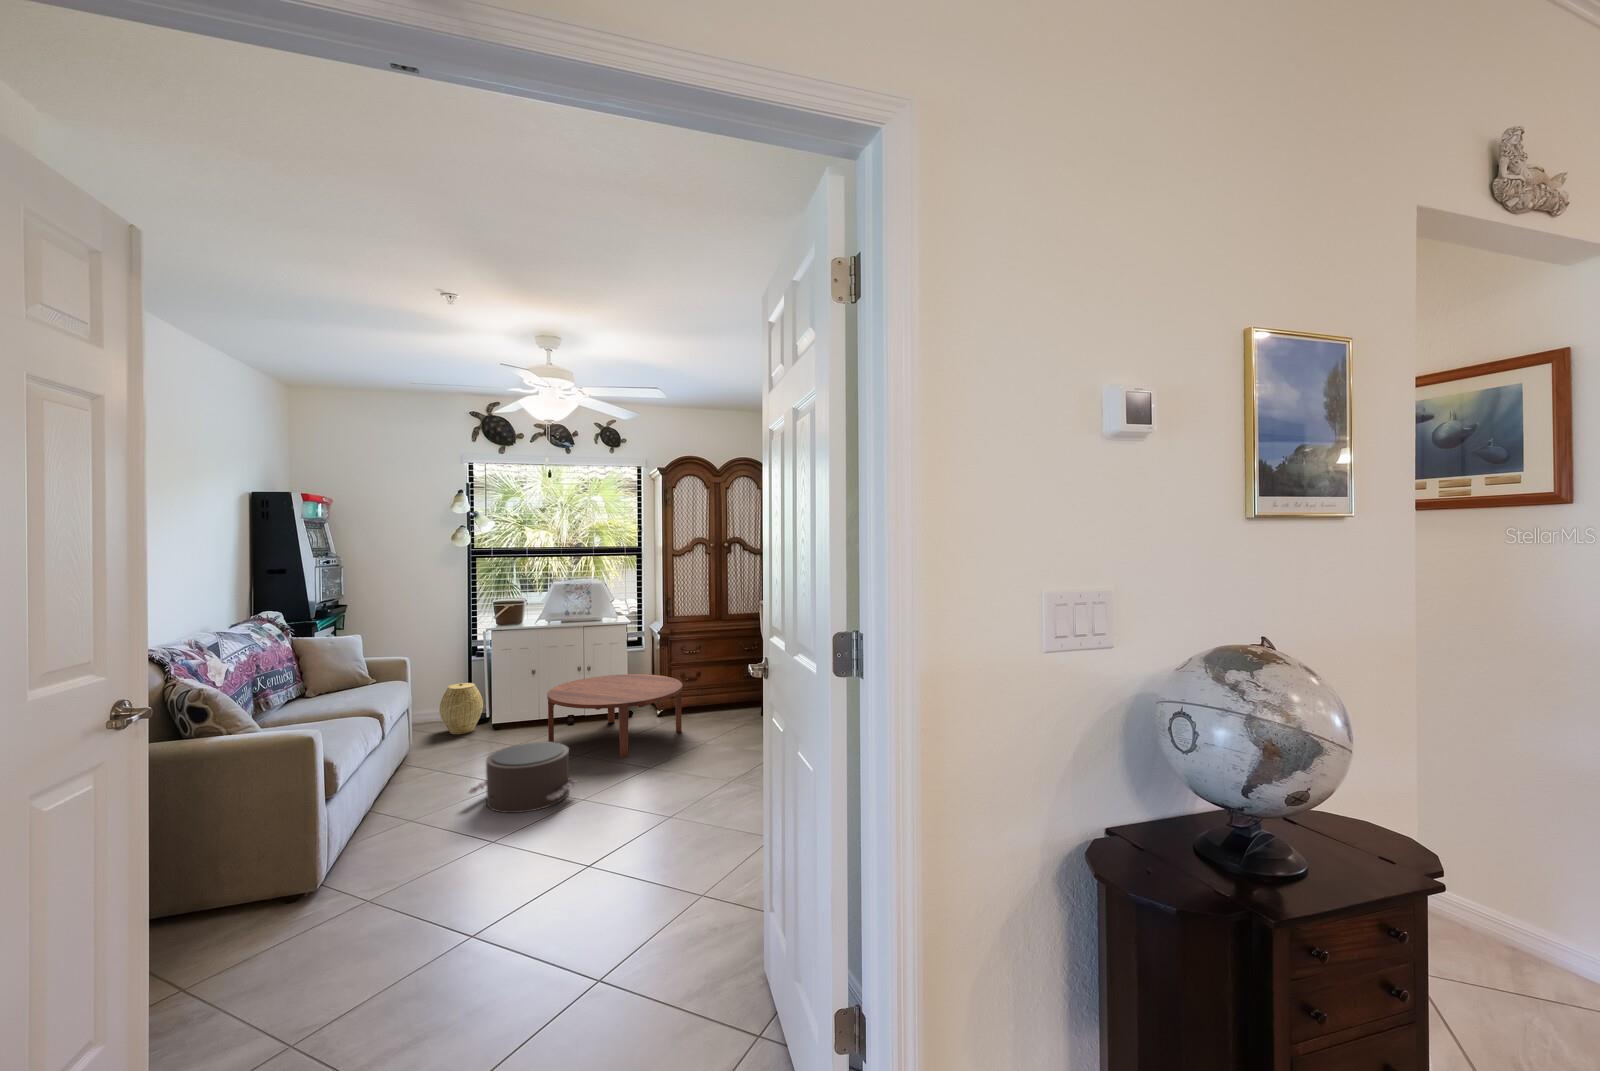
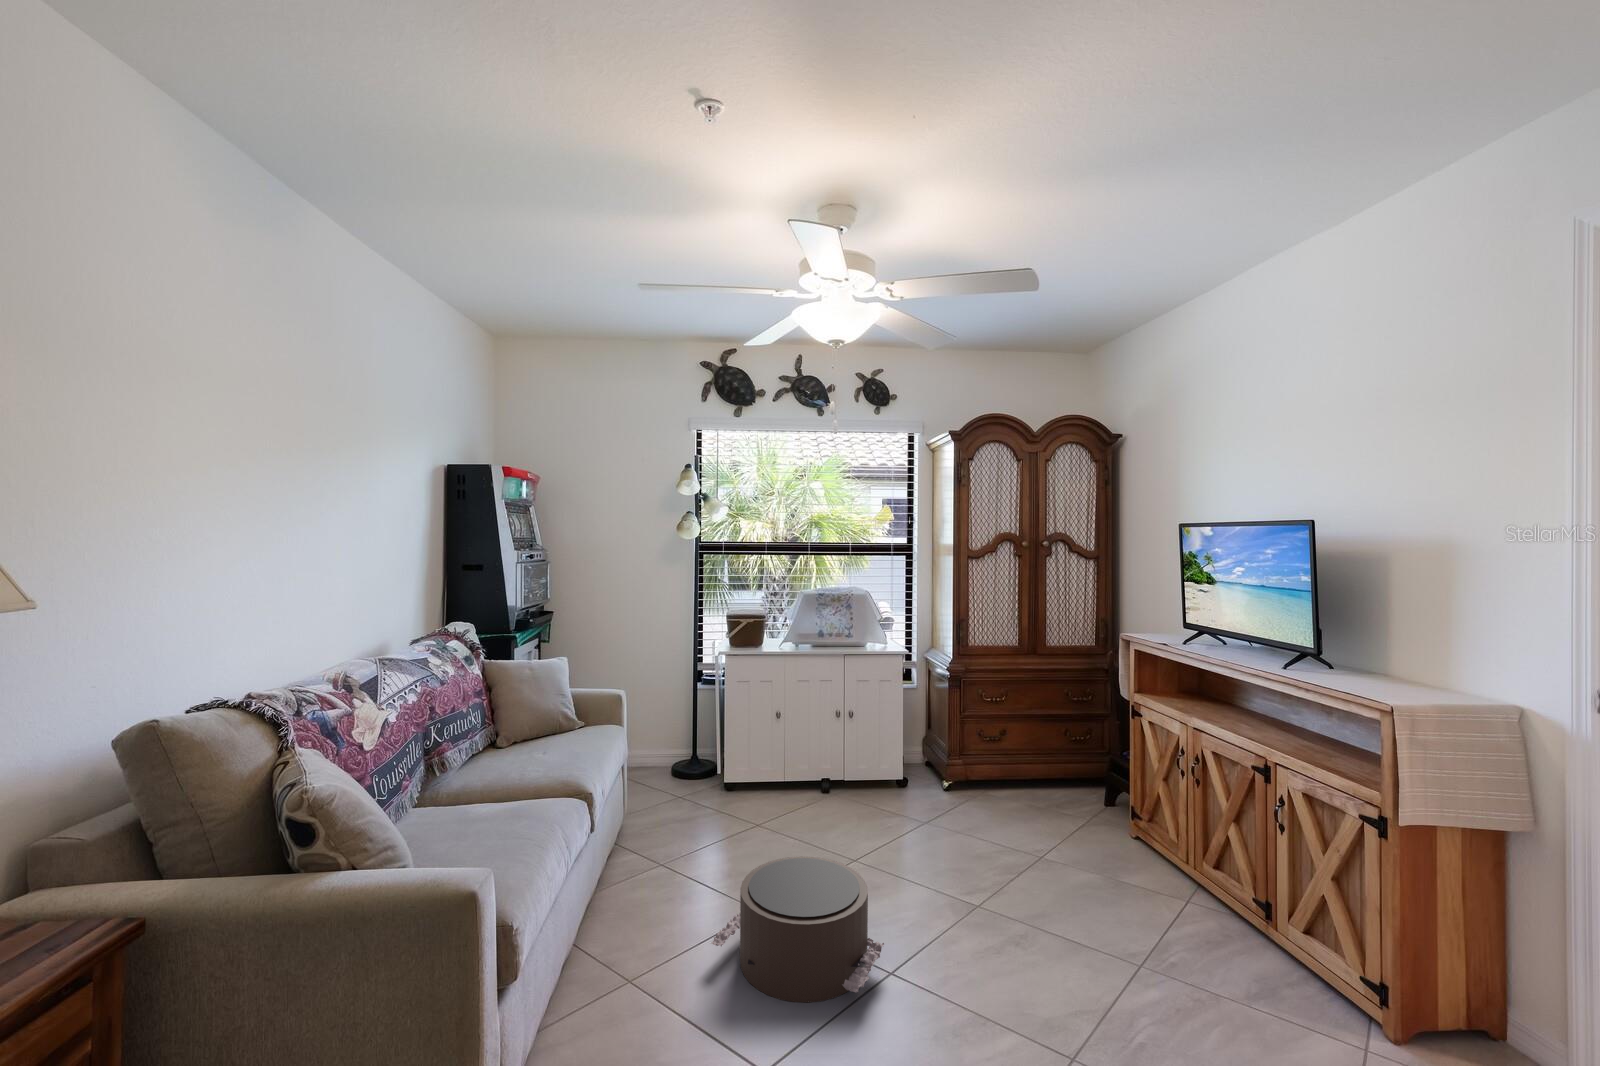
coffee table: present [547,674,682,759] -> none [804,727,1003,880]
woven basket: present [440,683,483,734] -> none [659,721,712,791]

